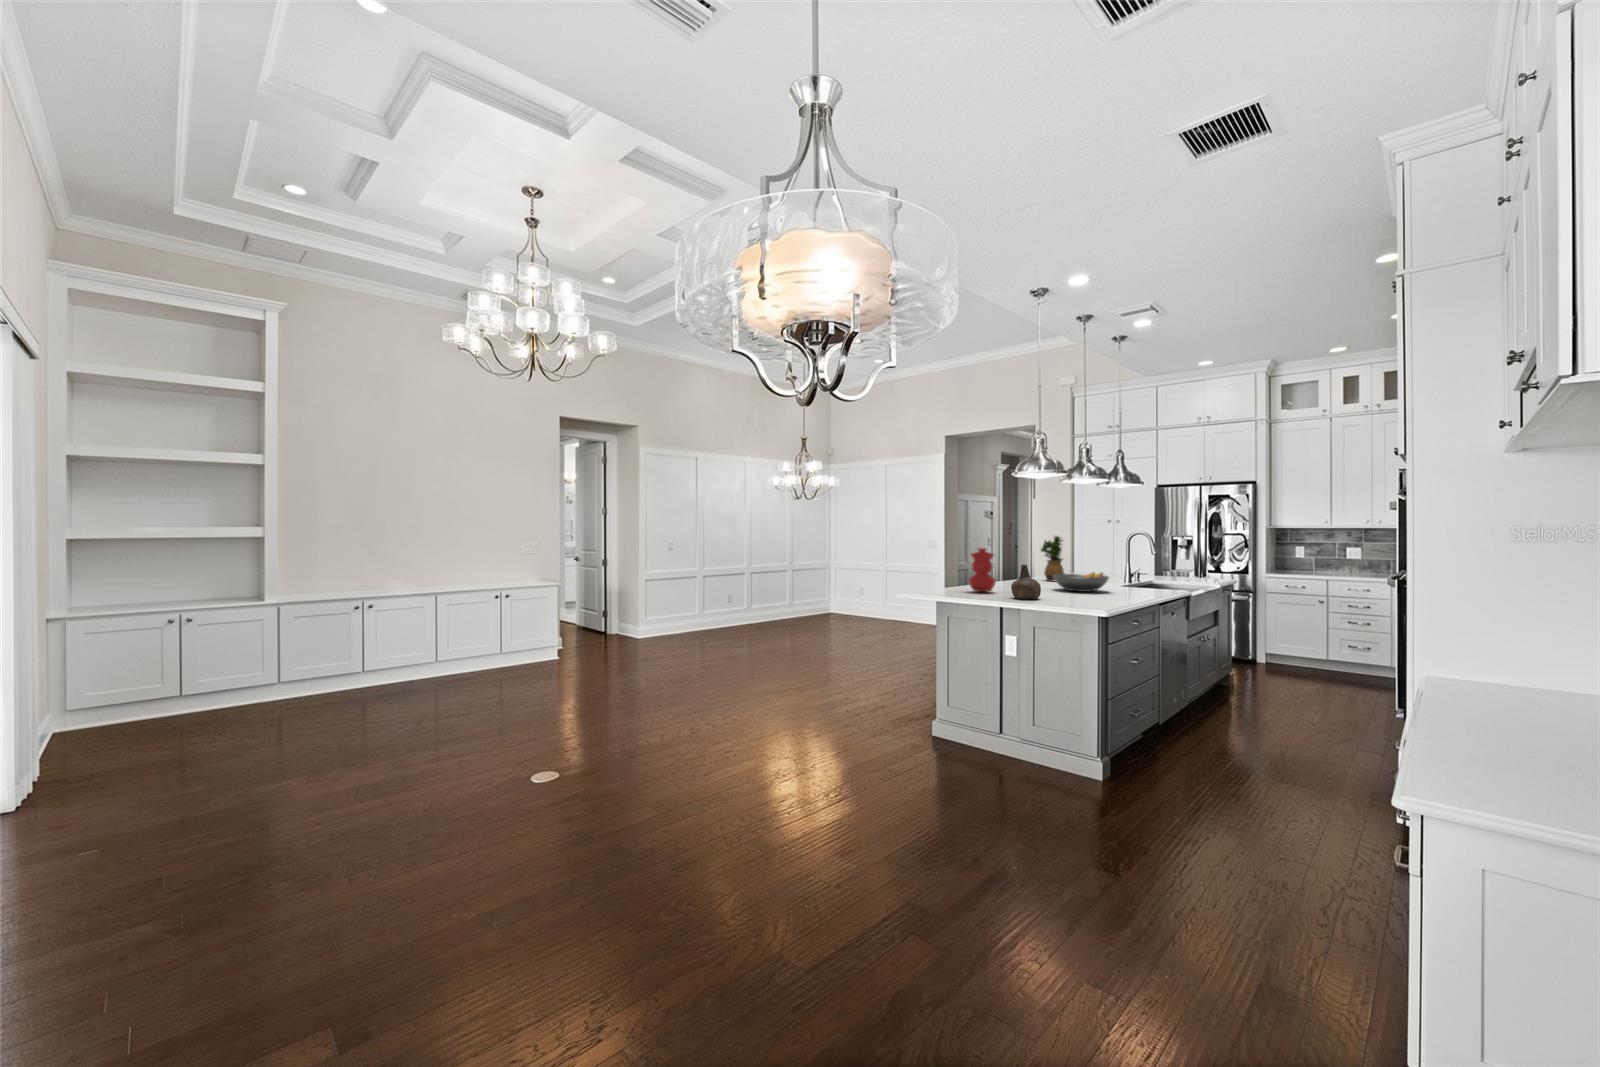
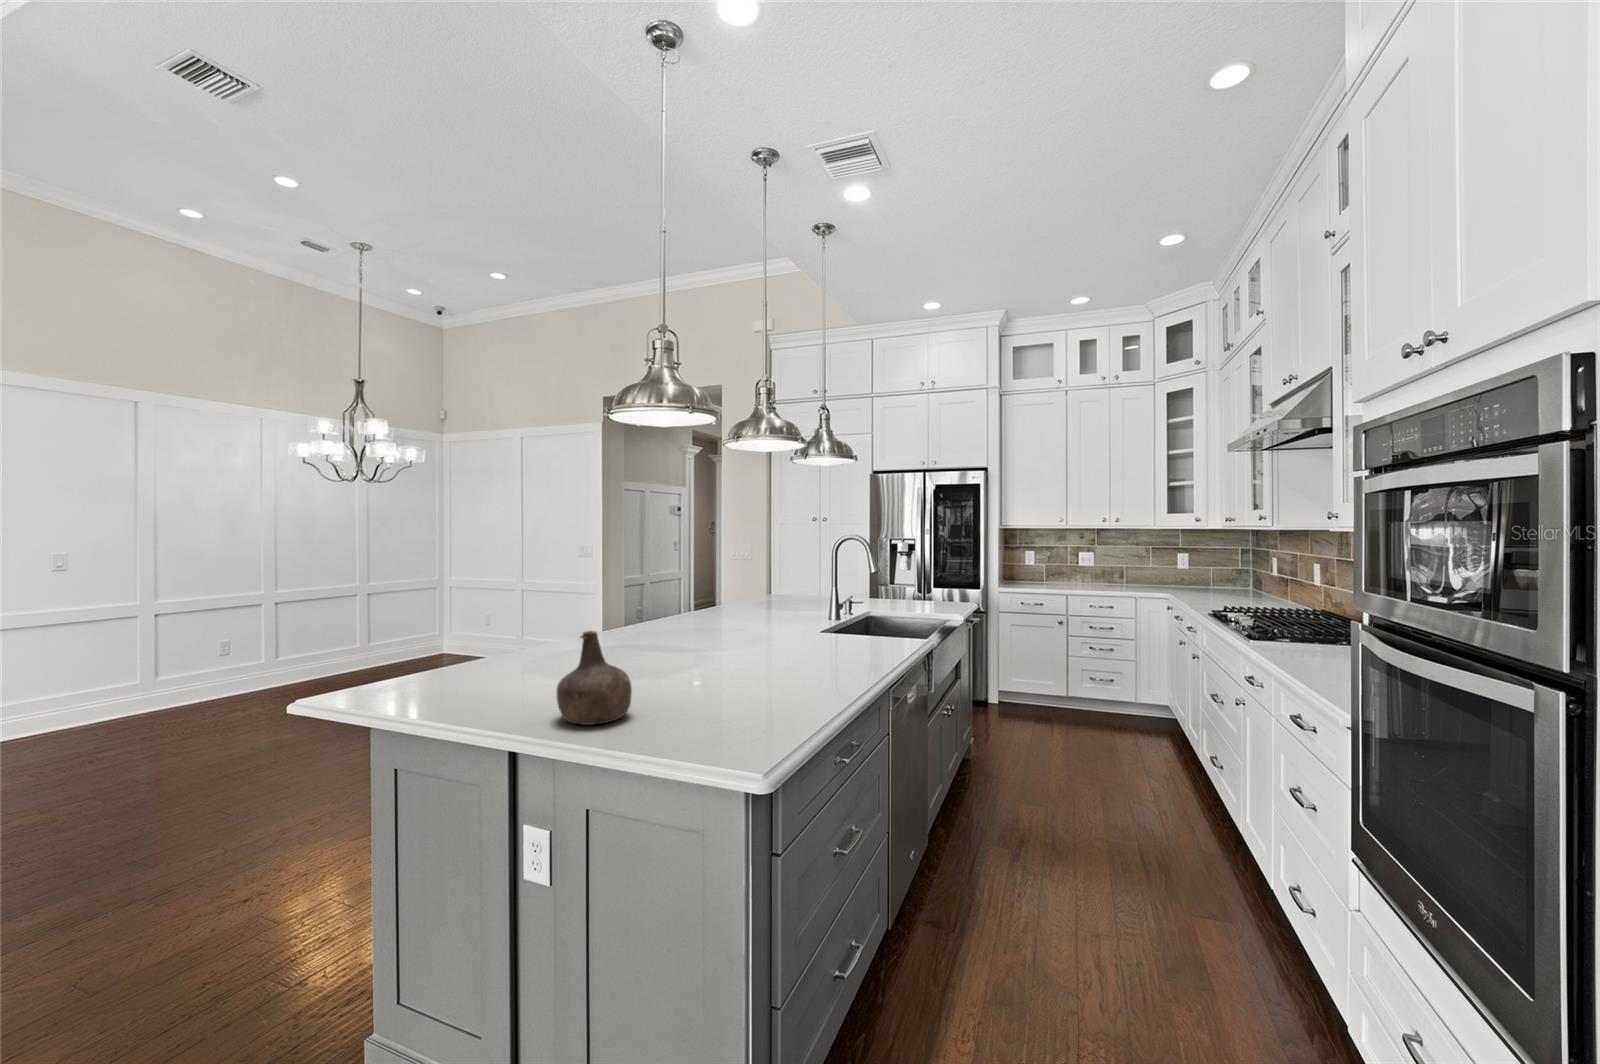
potted plant: present [1041,536,1064,581] -> none [690,545,733,629]
vase: present [968,548,996,592] -> none [478,584,549,691]
fruit bowl: present [1053,573,1109,592] -> none [691,623,800,666]

